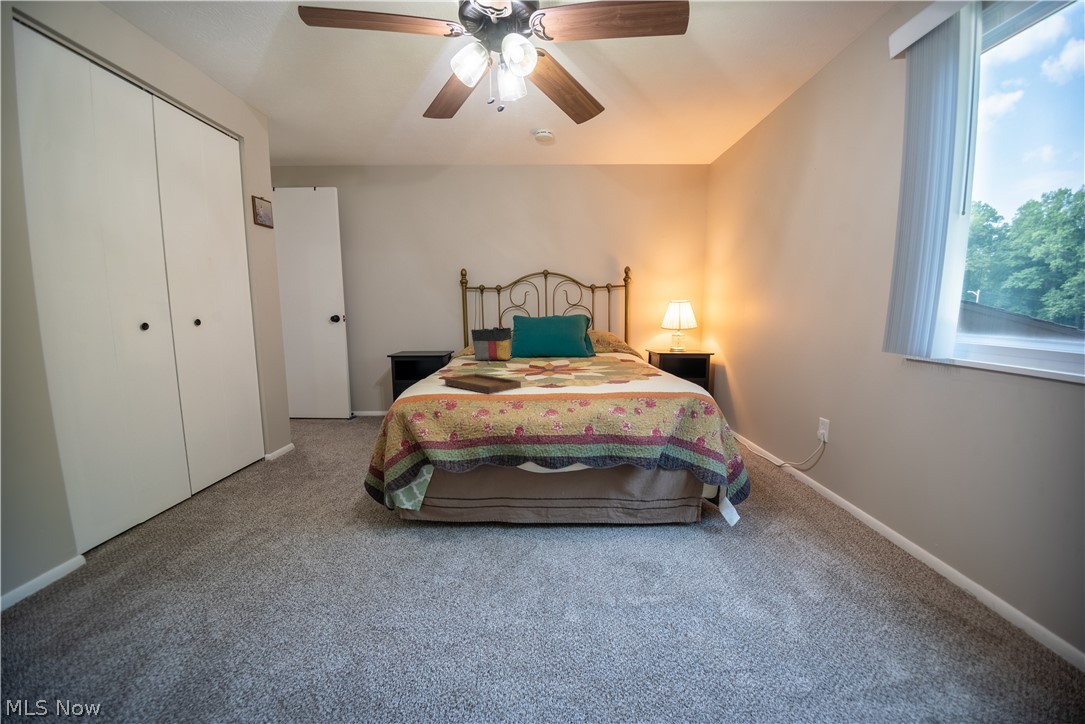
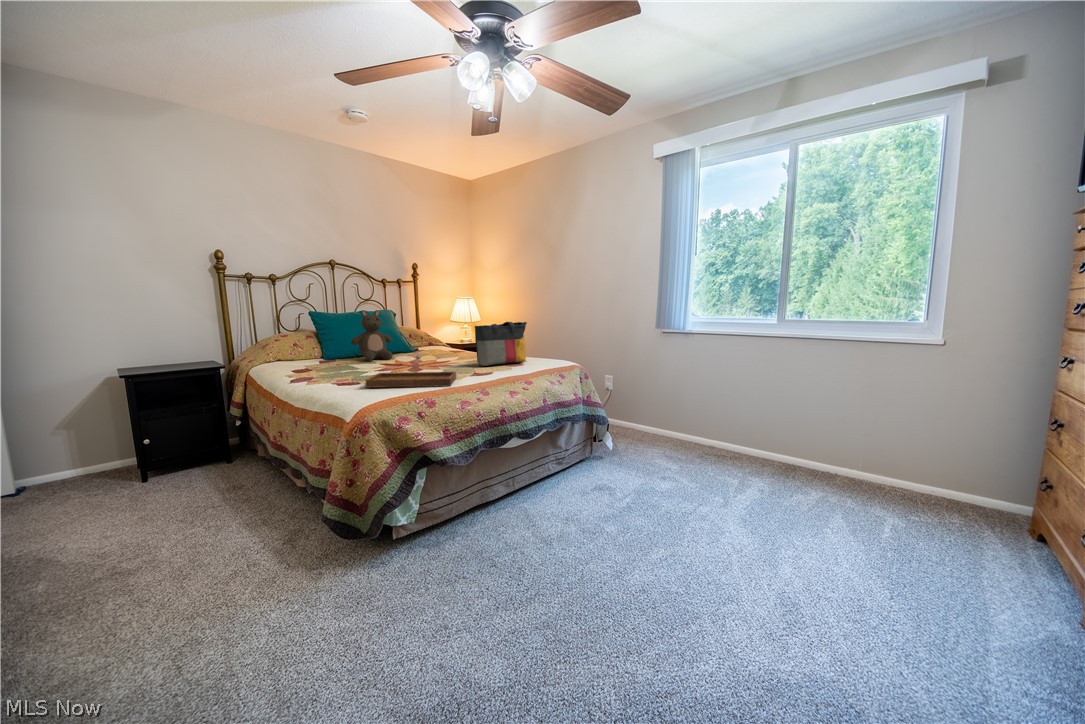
stuffed bear: none [521,316,558,362] -> present [351,310,393,361]
tote bag: present [471,327,512,360] -> present [475,322,527,366]

